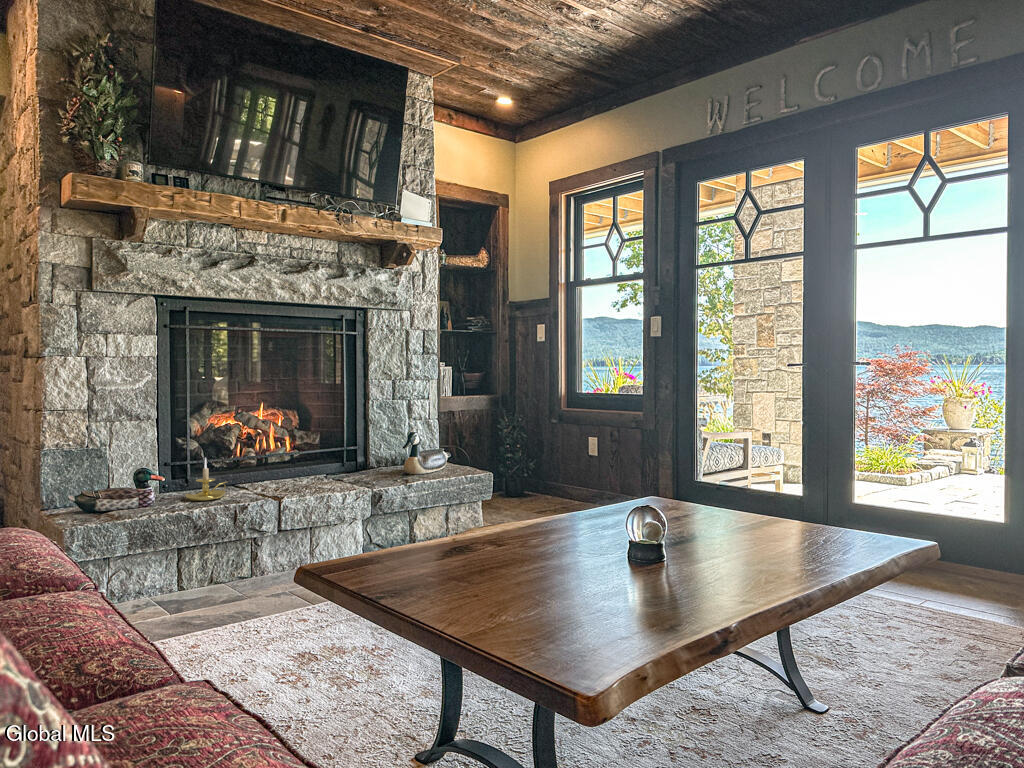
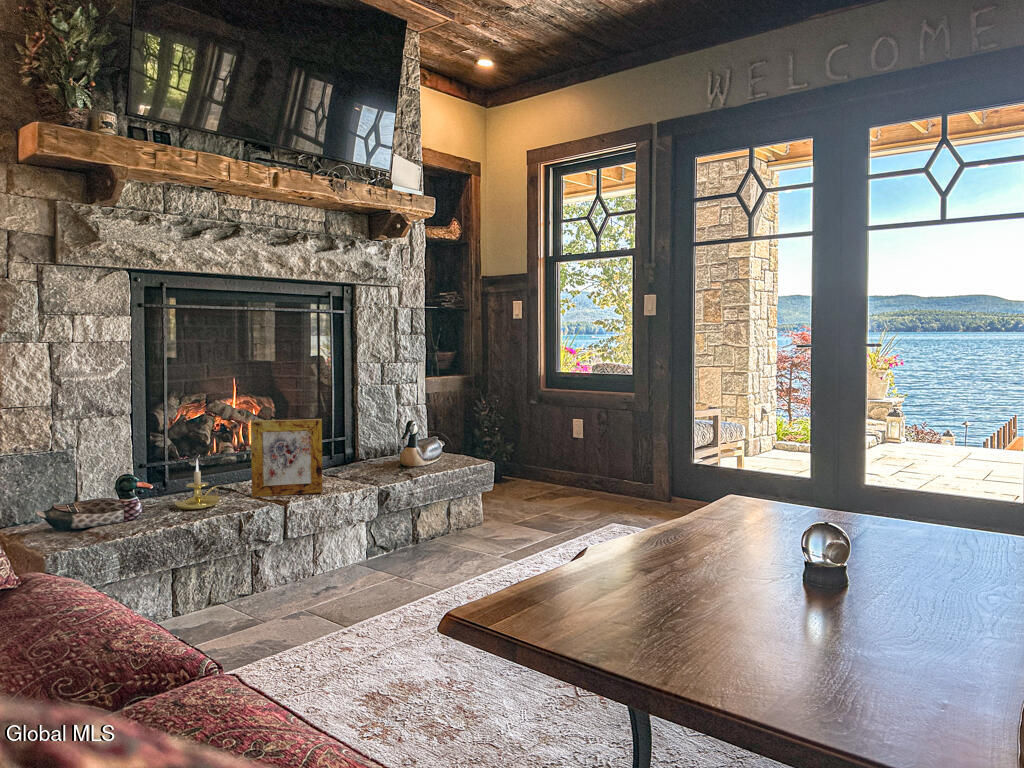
picture frame: none [256,425,318,493] -> present [251,419,322,497]

